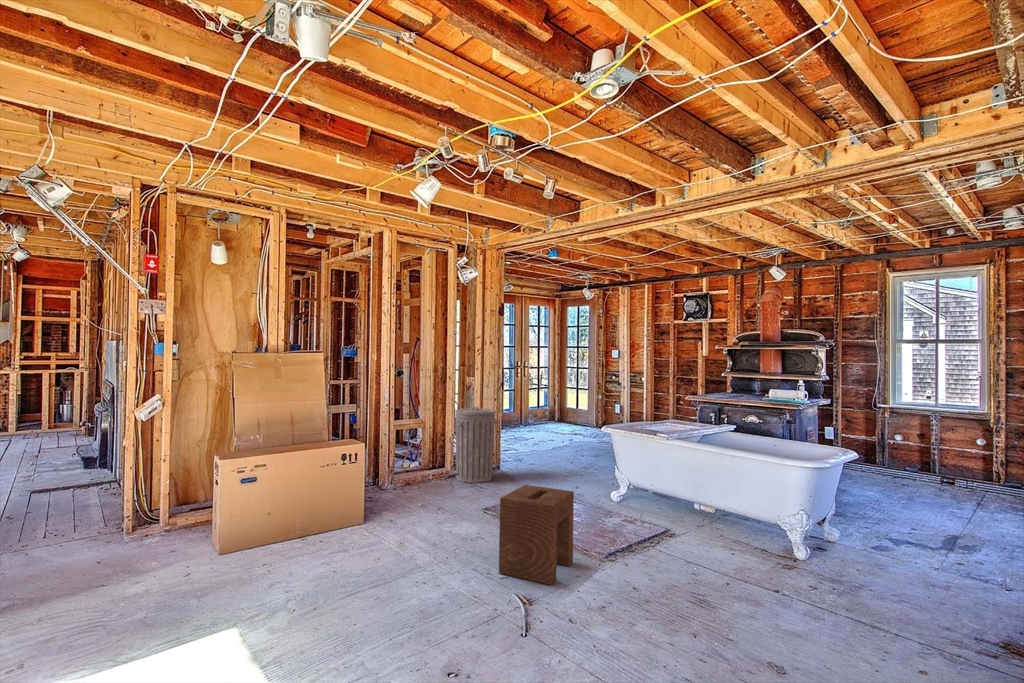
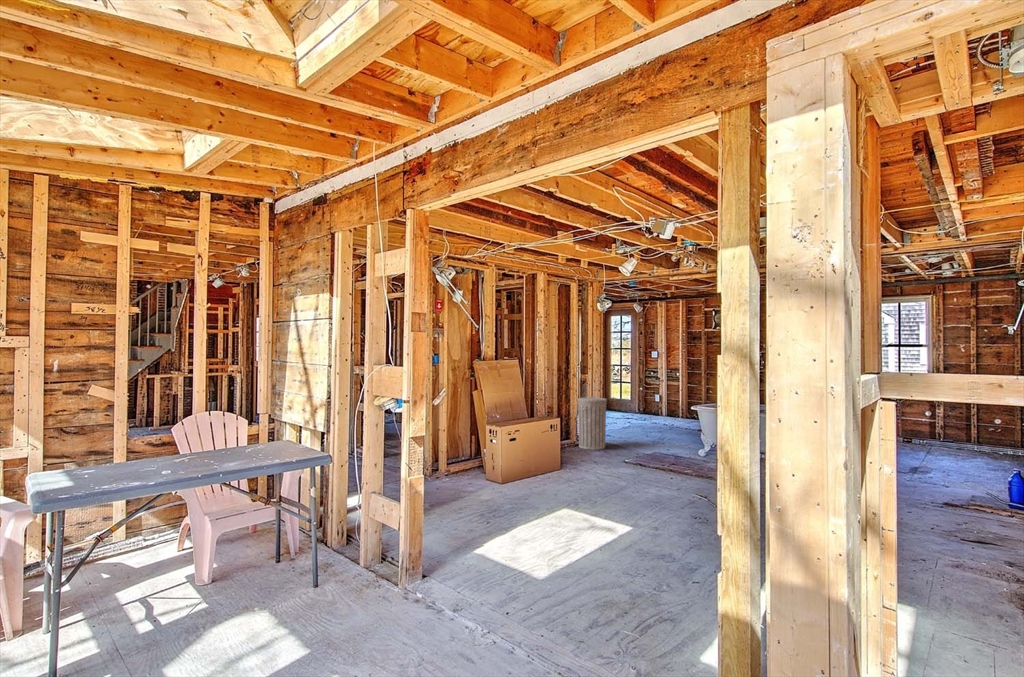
stool: present [499,485,574,585] -> none [675,441,711,493]

